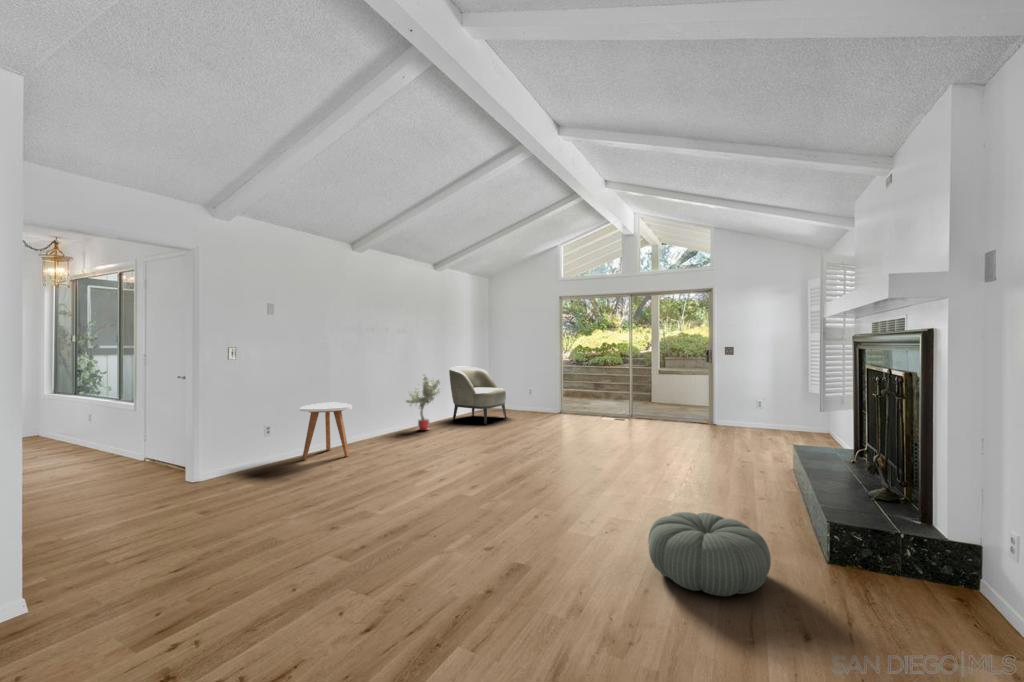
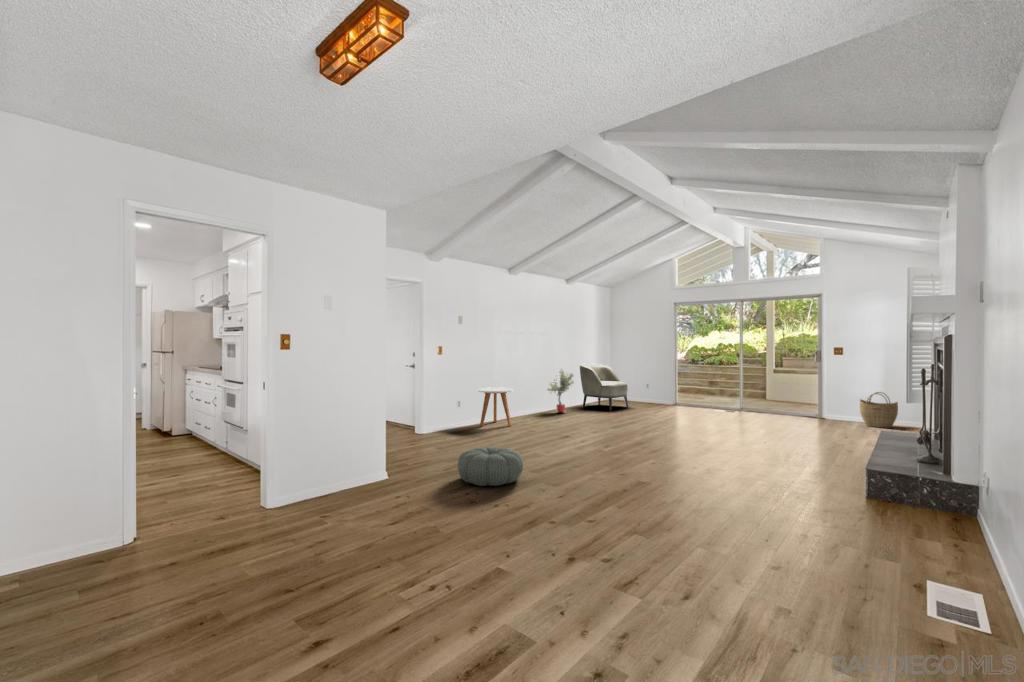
woven basket: none [751,395,788,434] -> present [860,392,898,428]
pouf: present [648,512,771,596] -> present [458,447,523,486]

